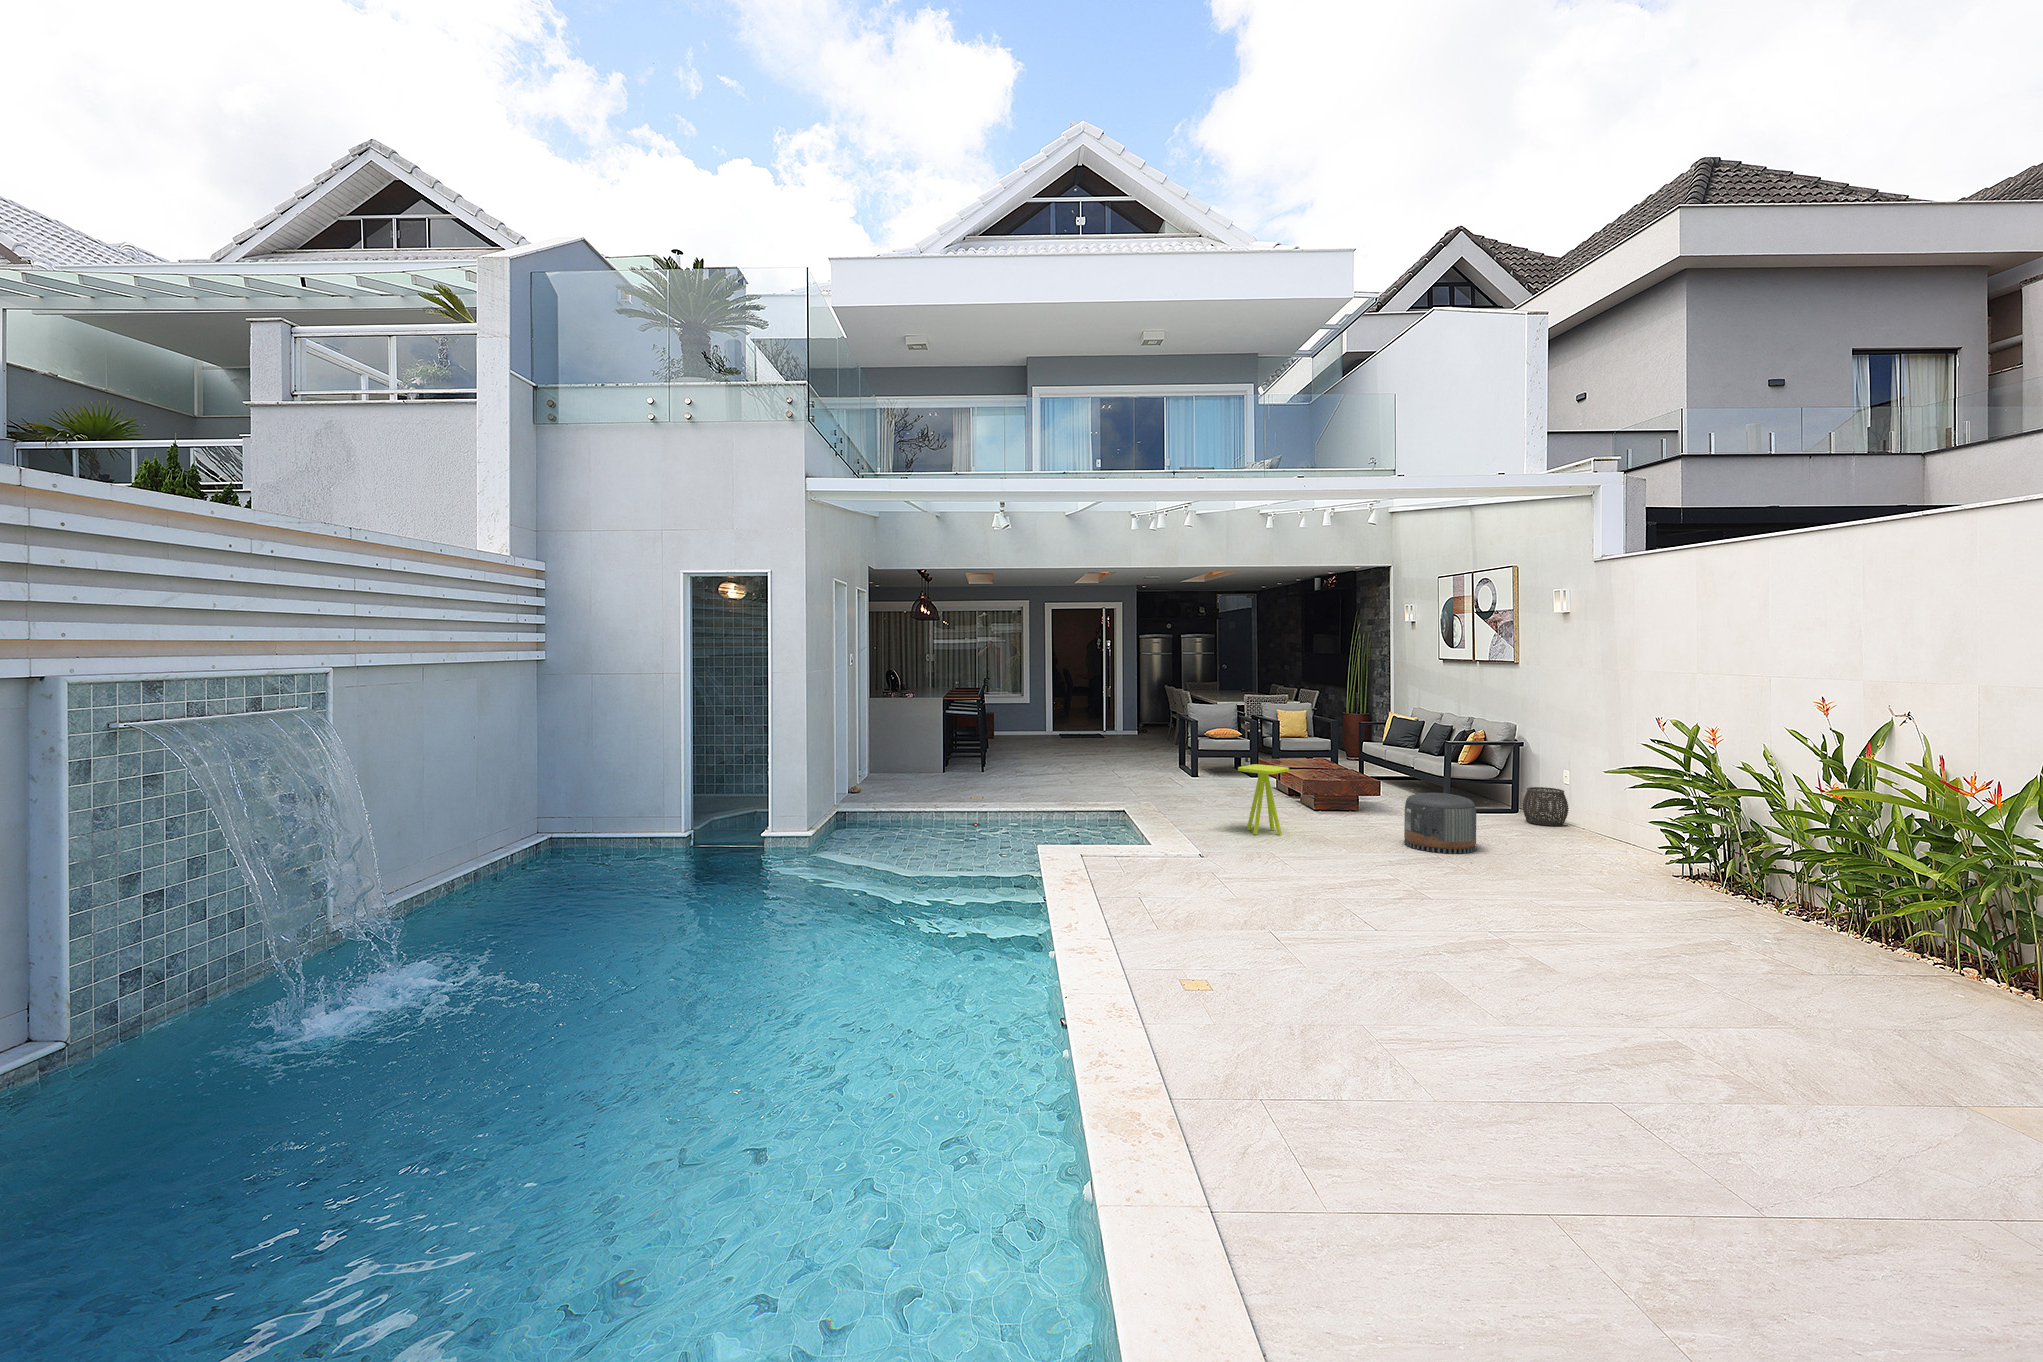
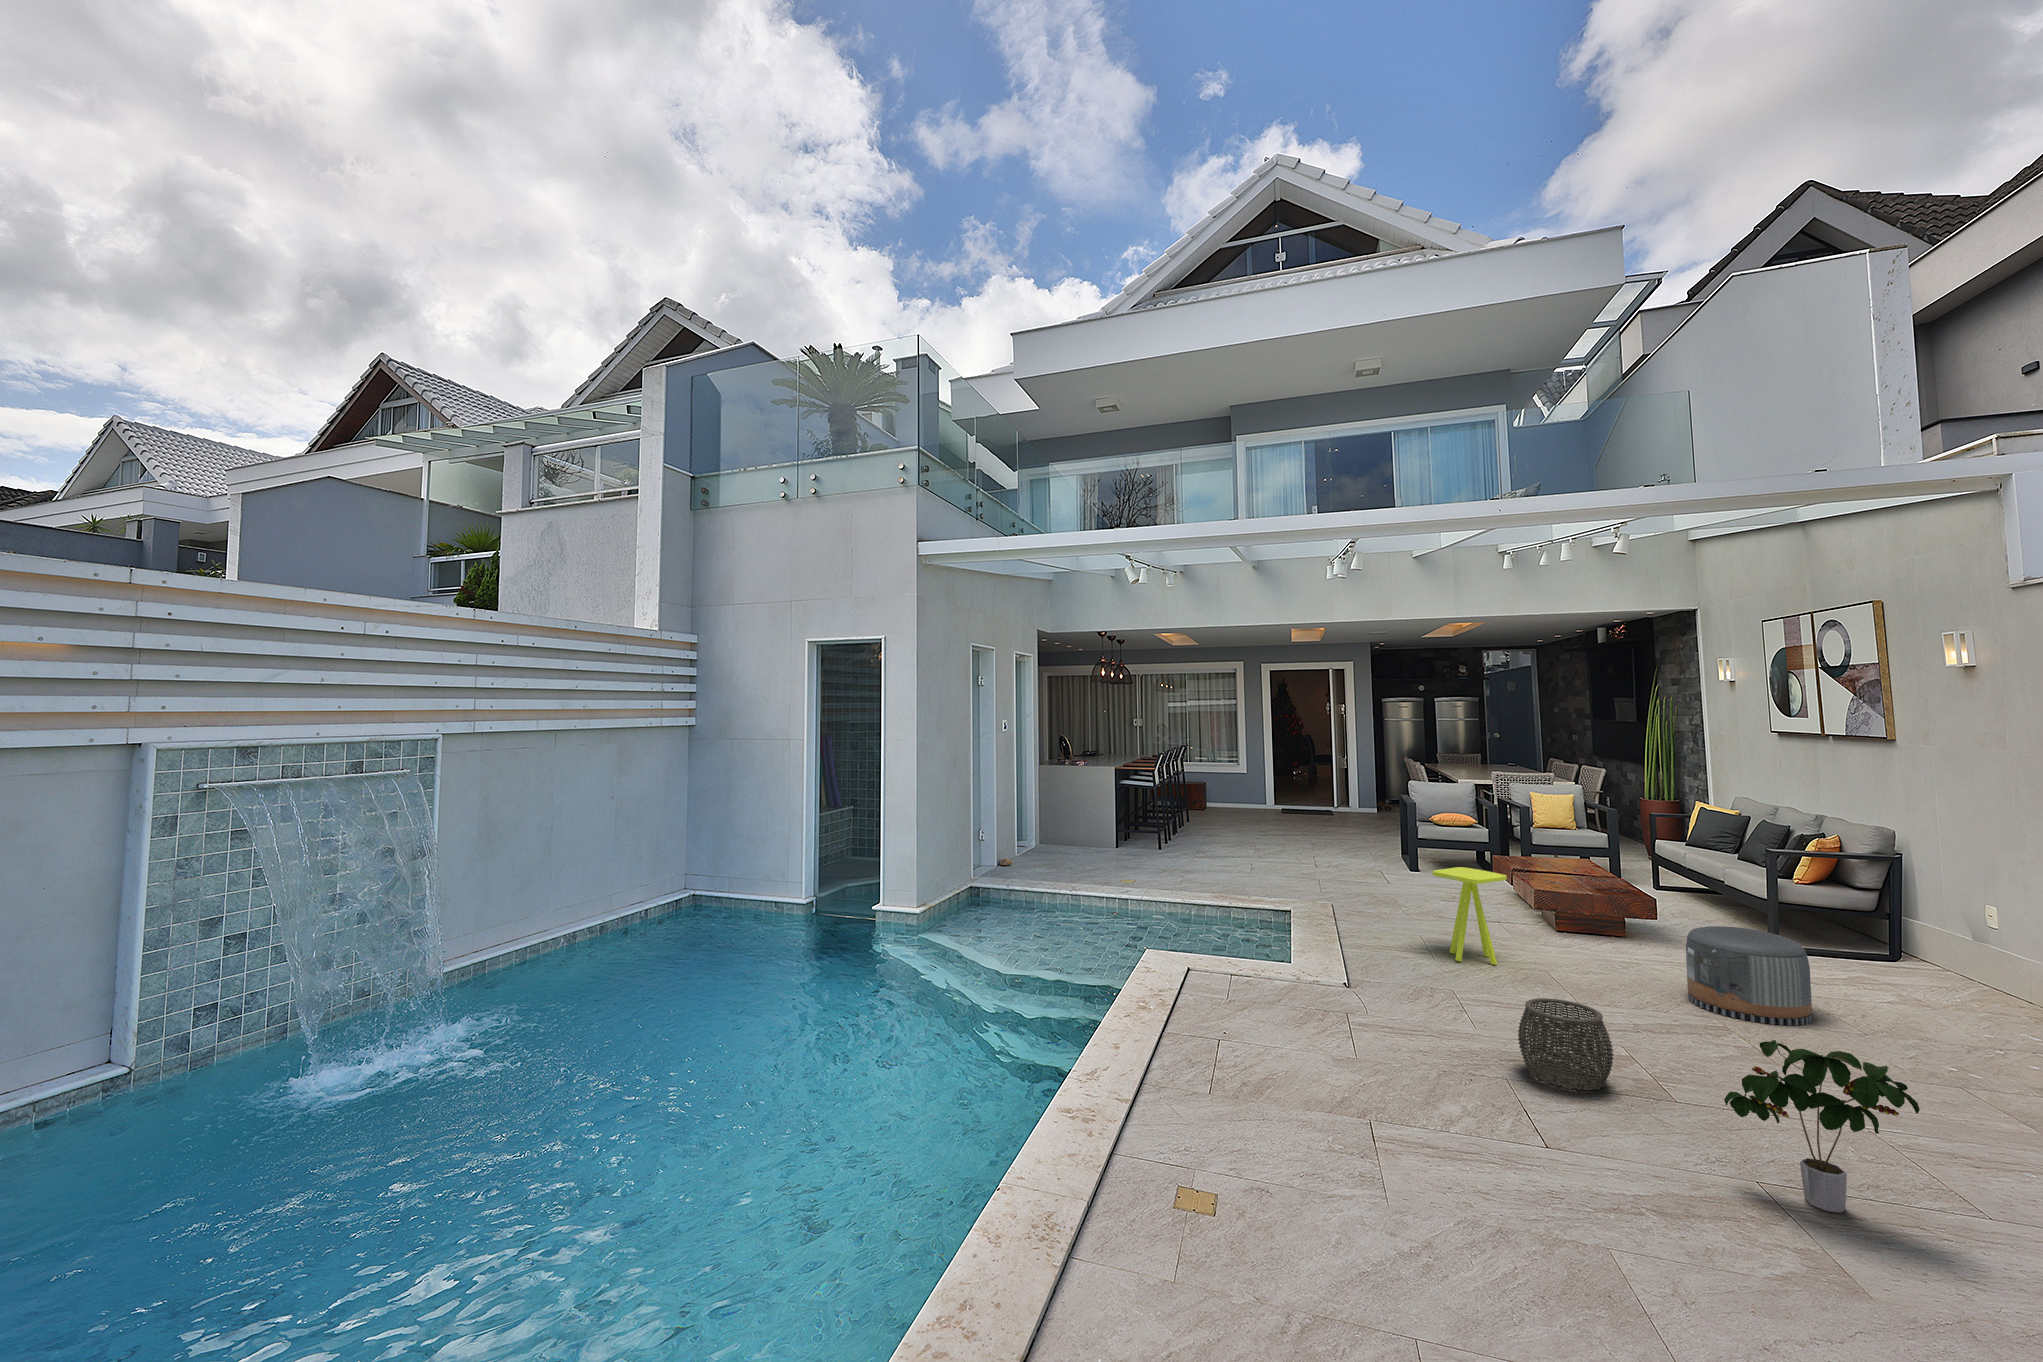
woven basket: present [1522,787,1569,826] -> present [1518,998,1614,1091]
potted plant: none [1455,841,1552,935] -> present [1724,1040,1920,1213]

